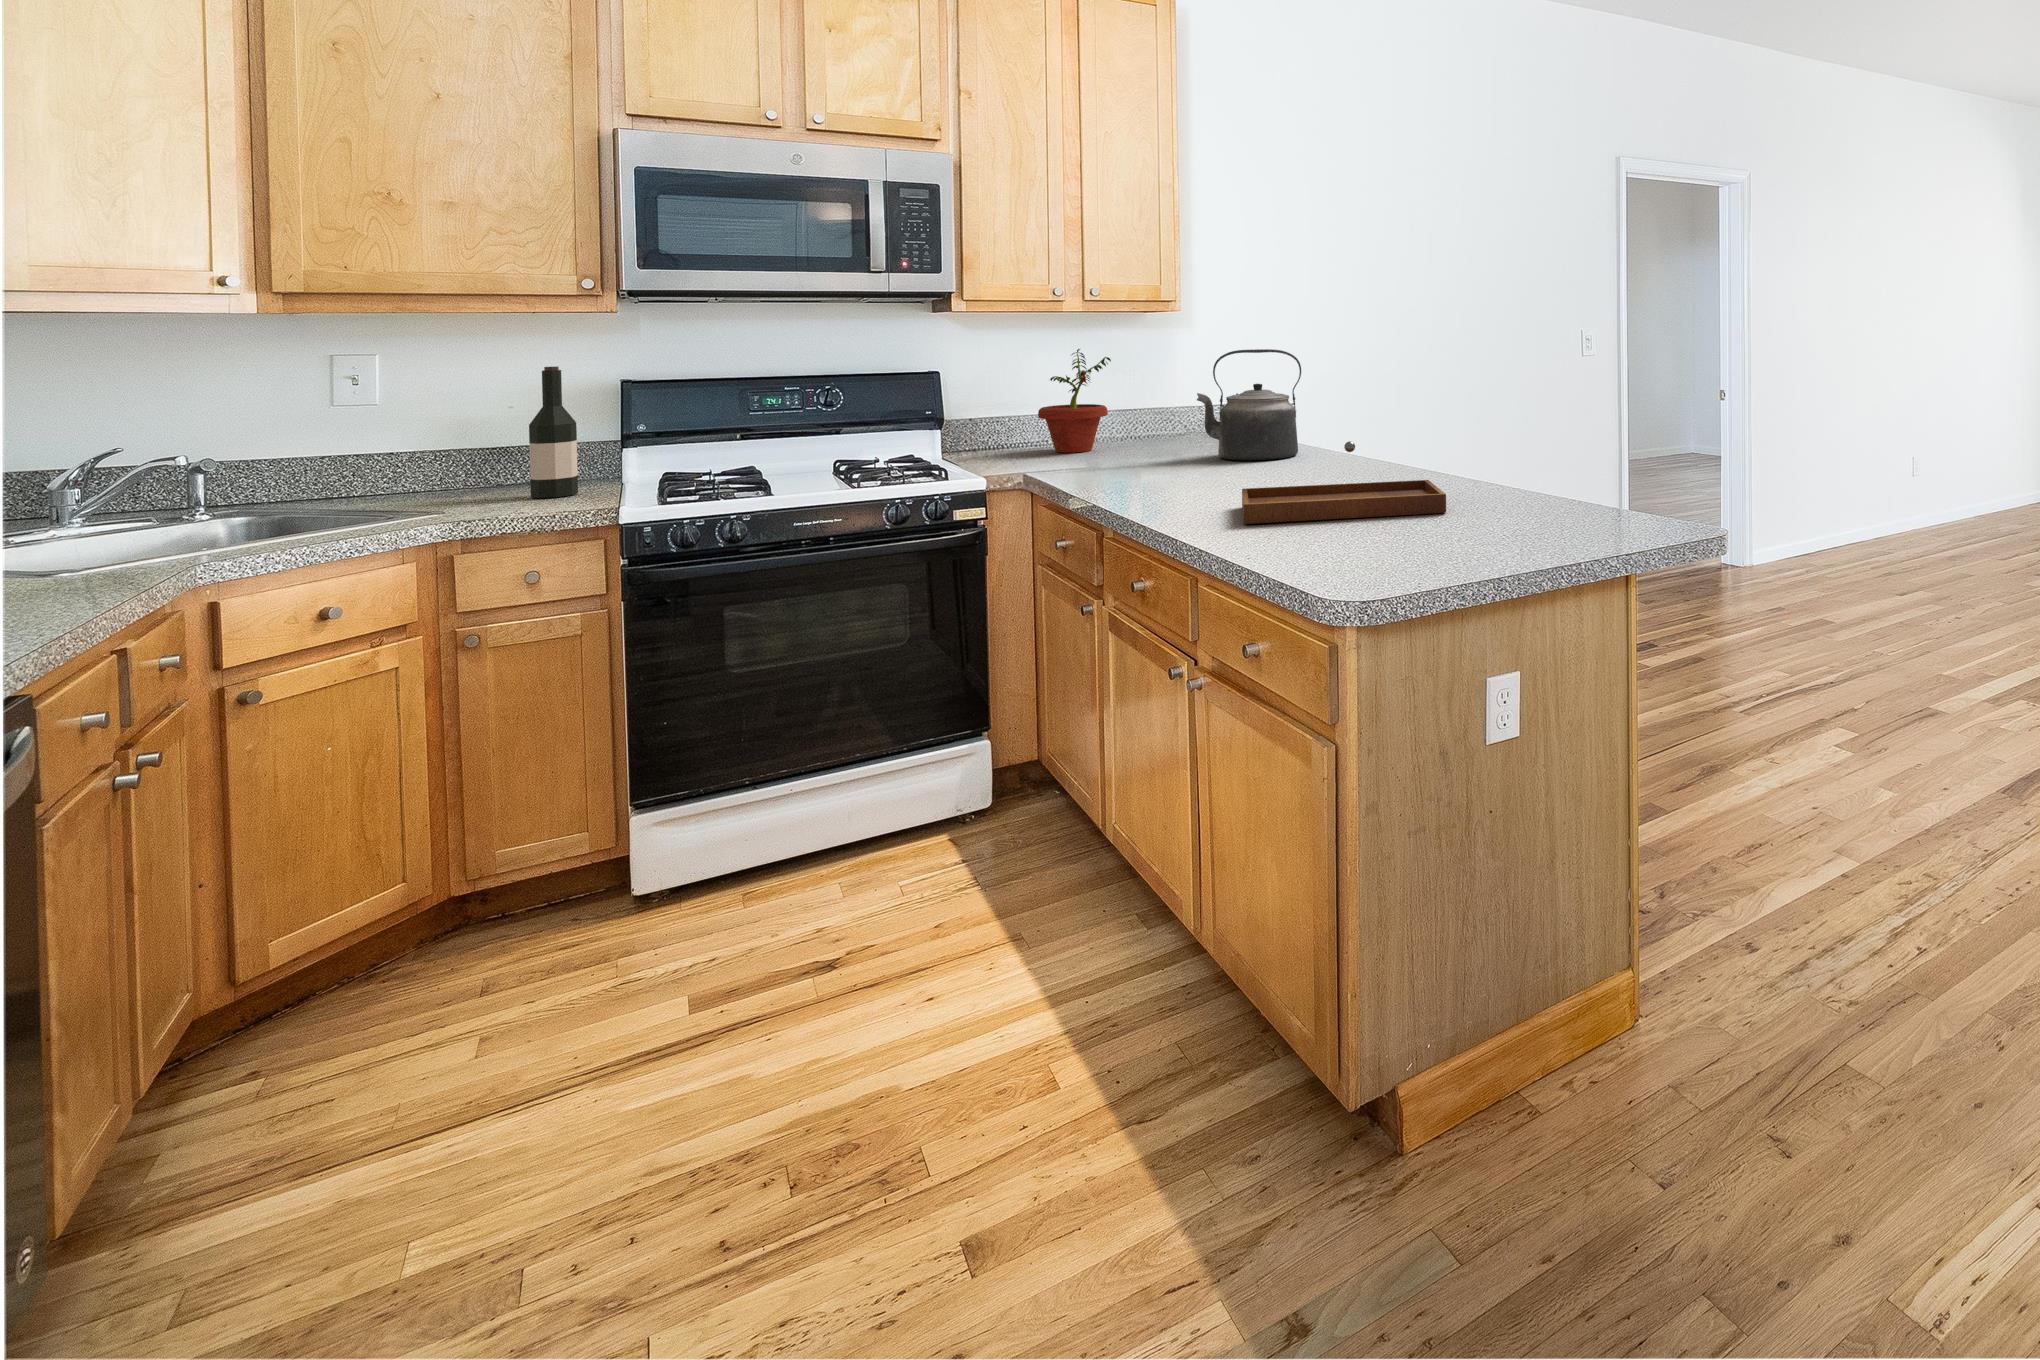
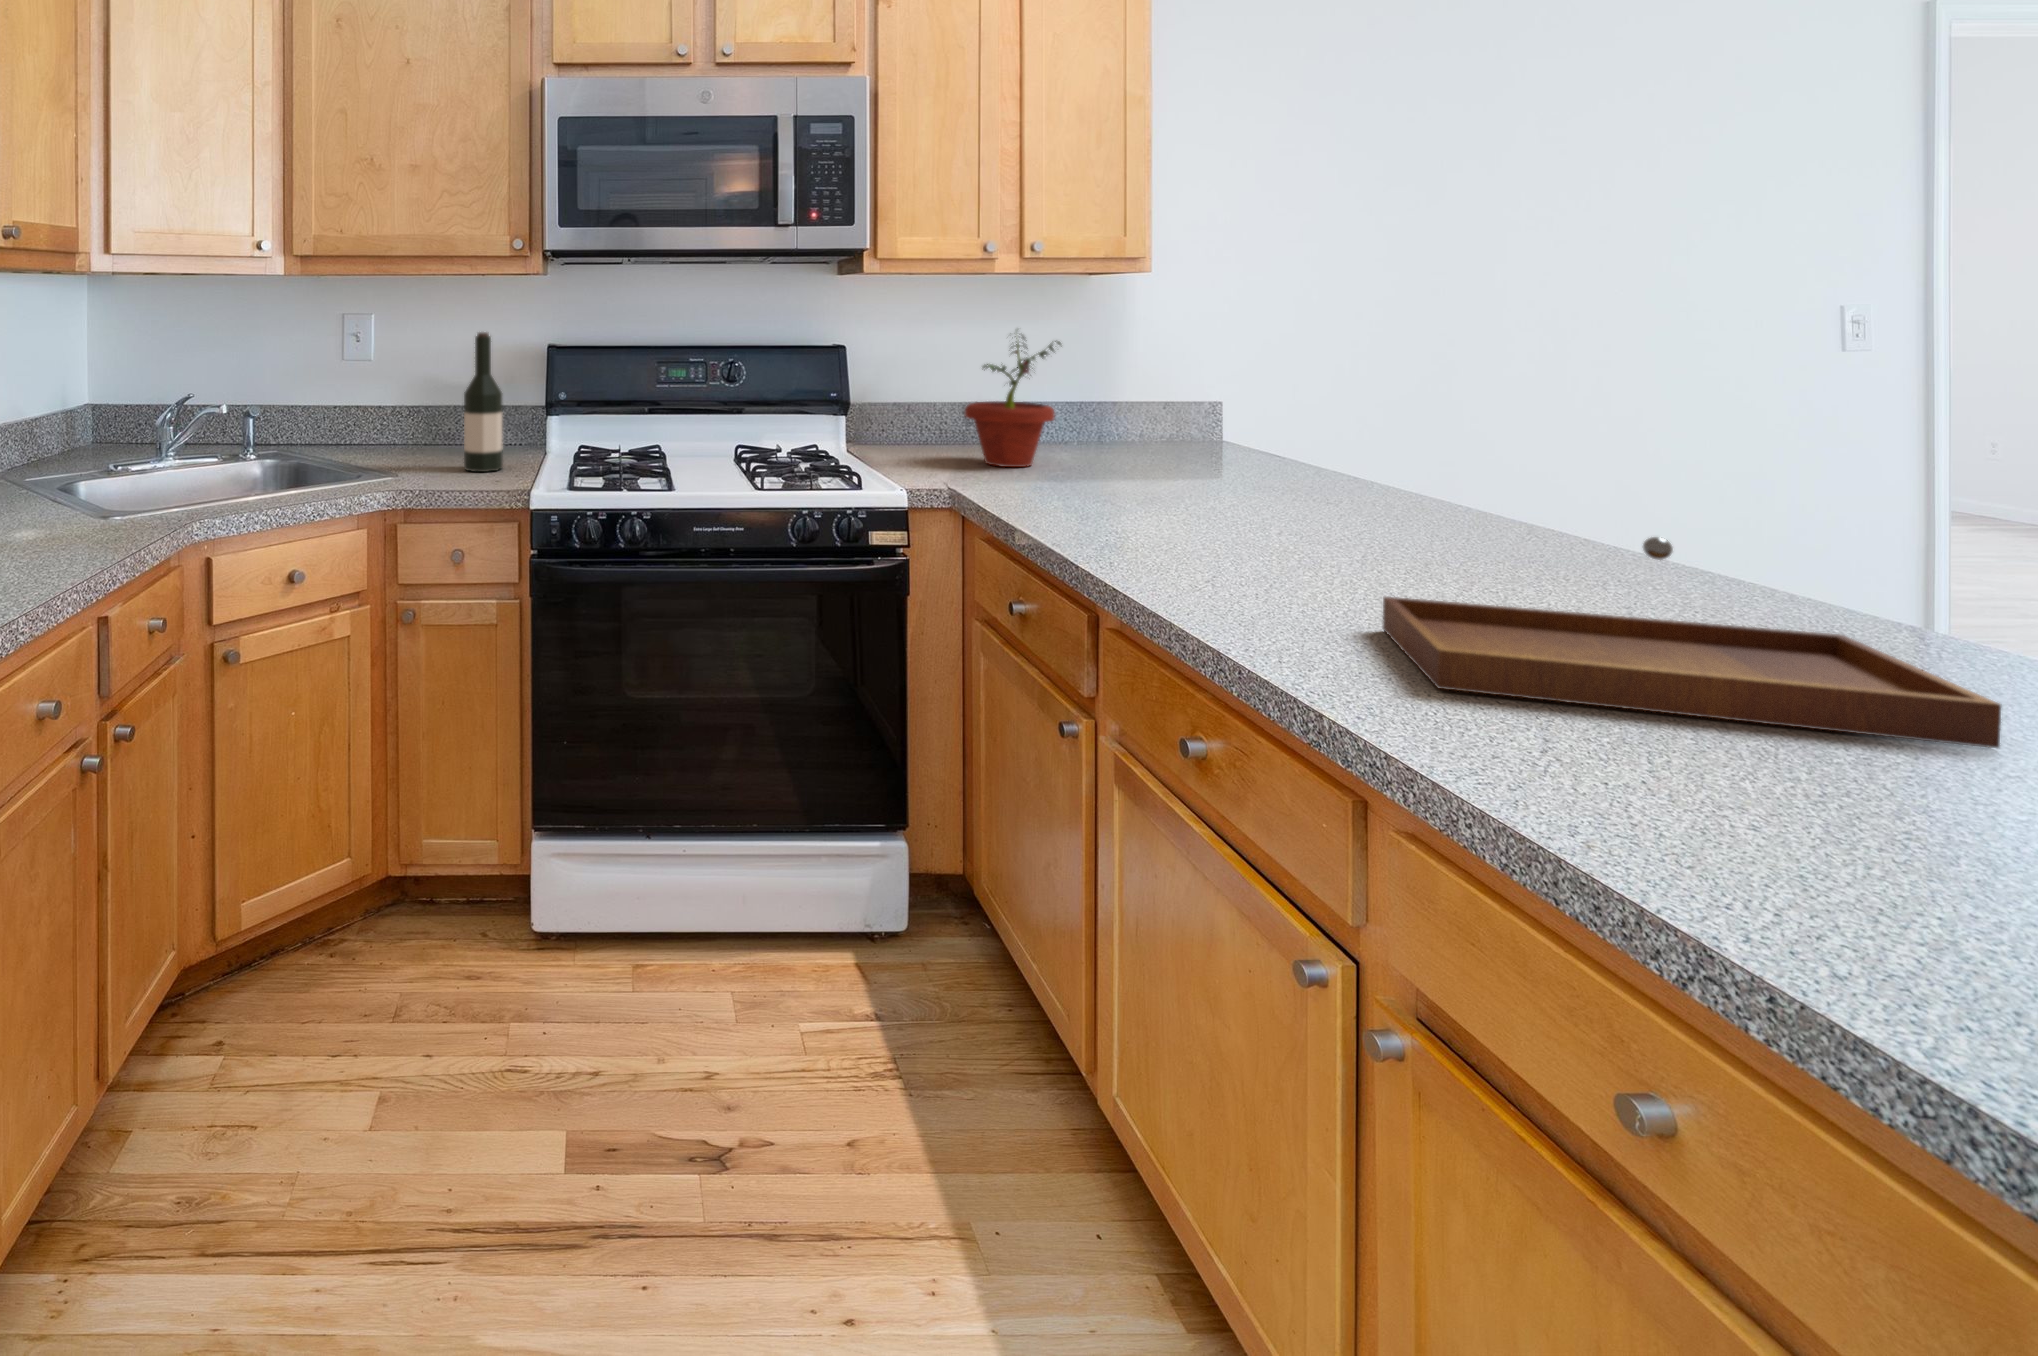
kettle: present [1197,349,1301,460] -> none [1204,337,1389,514]

